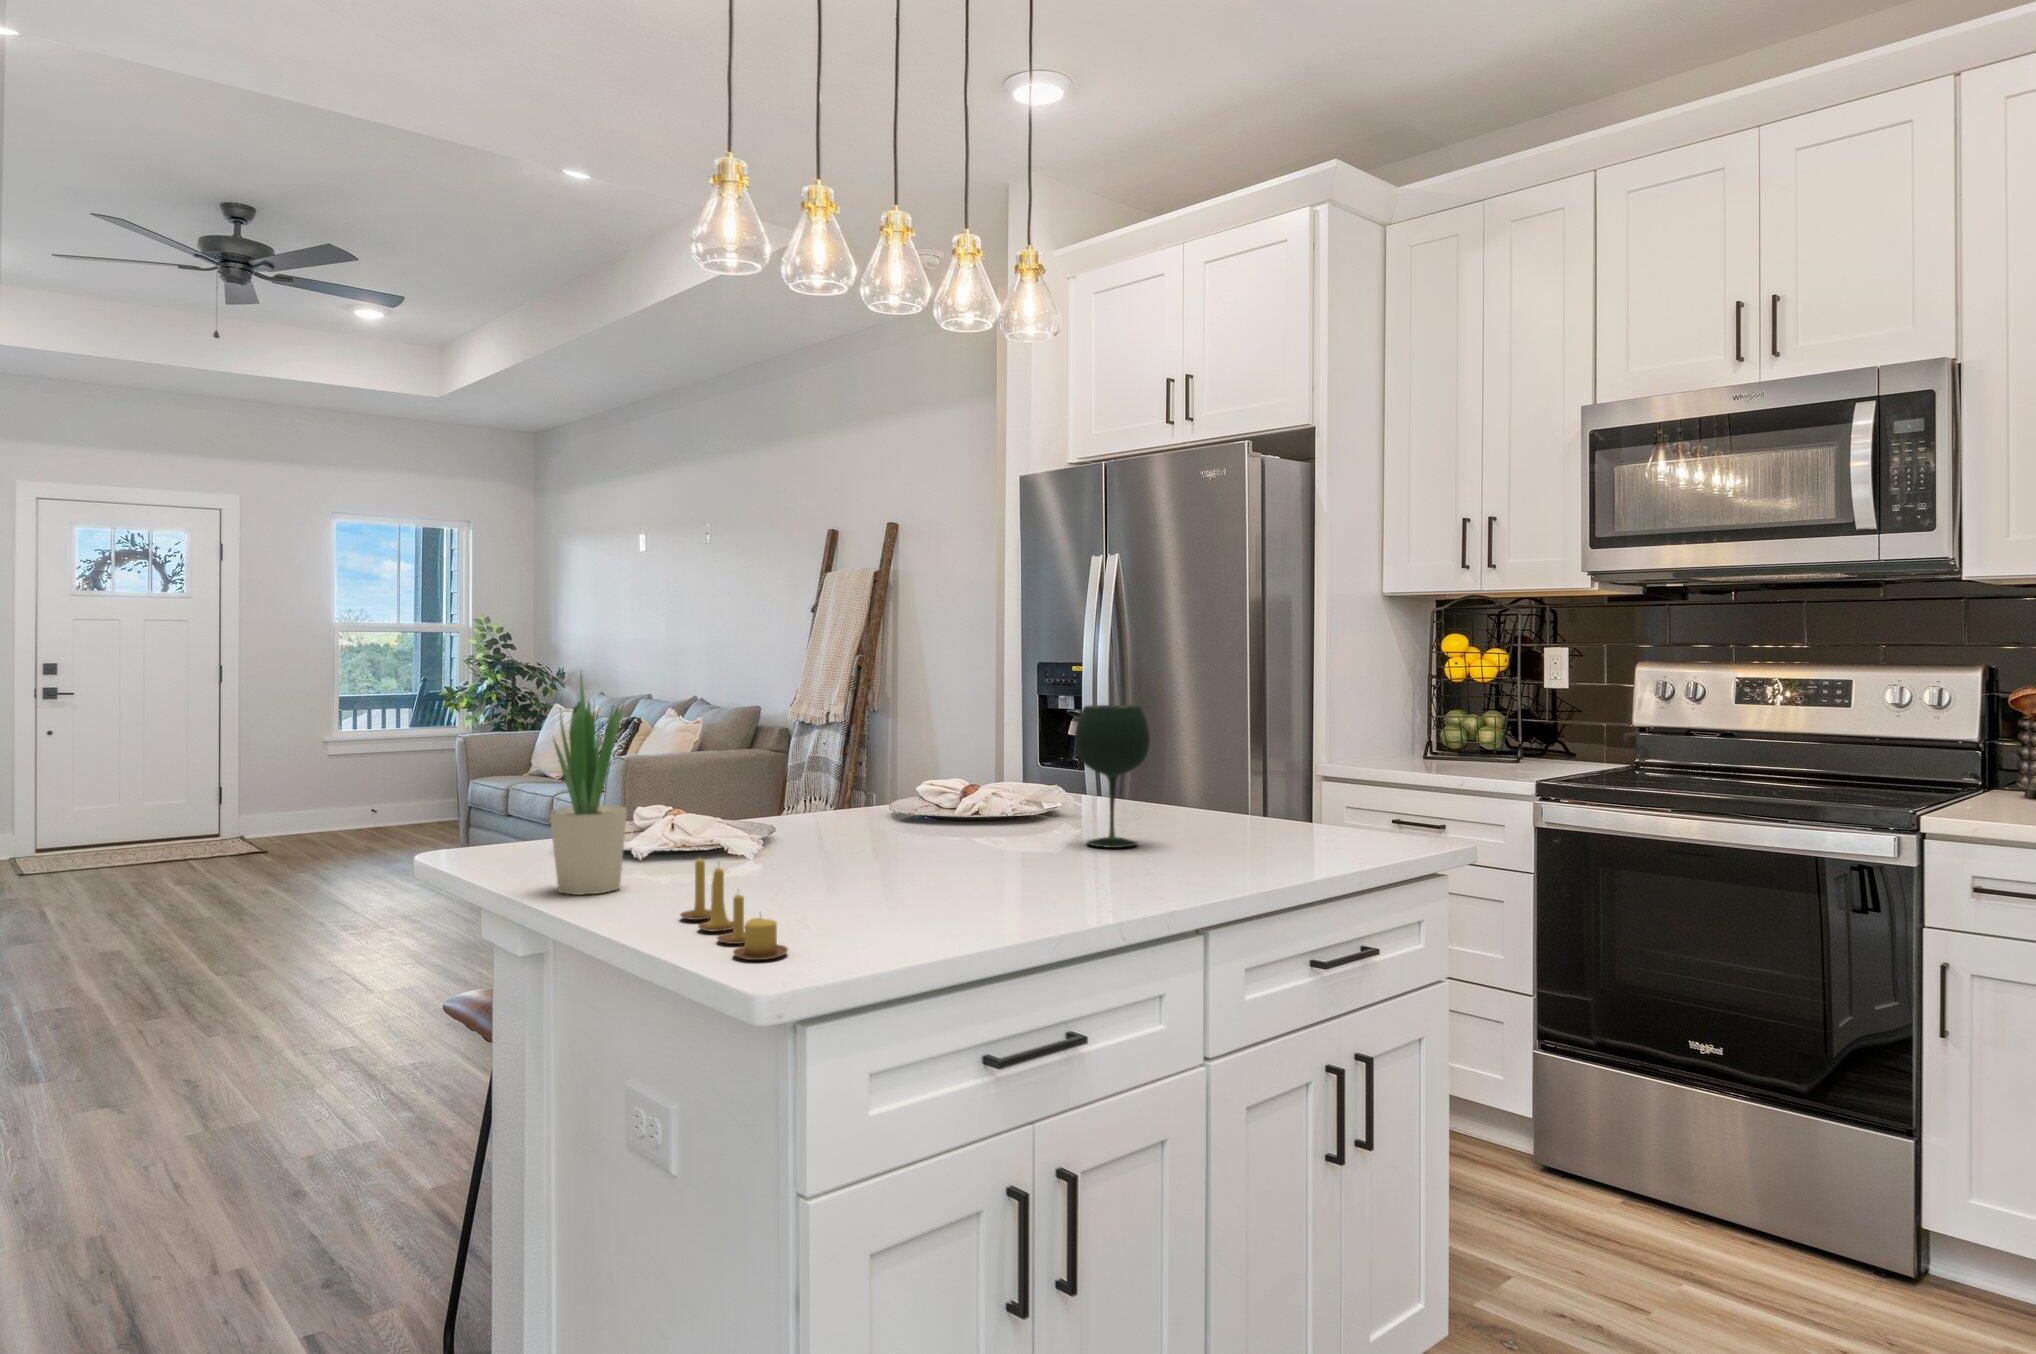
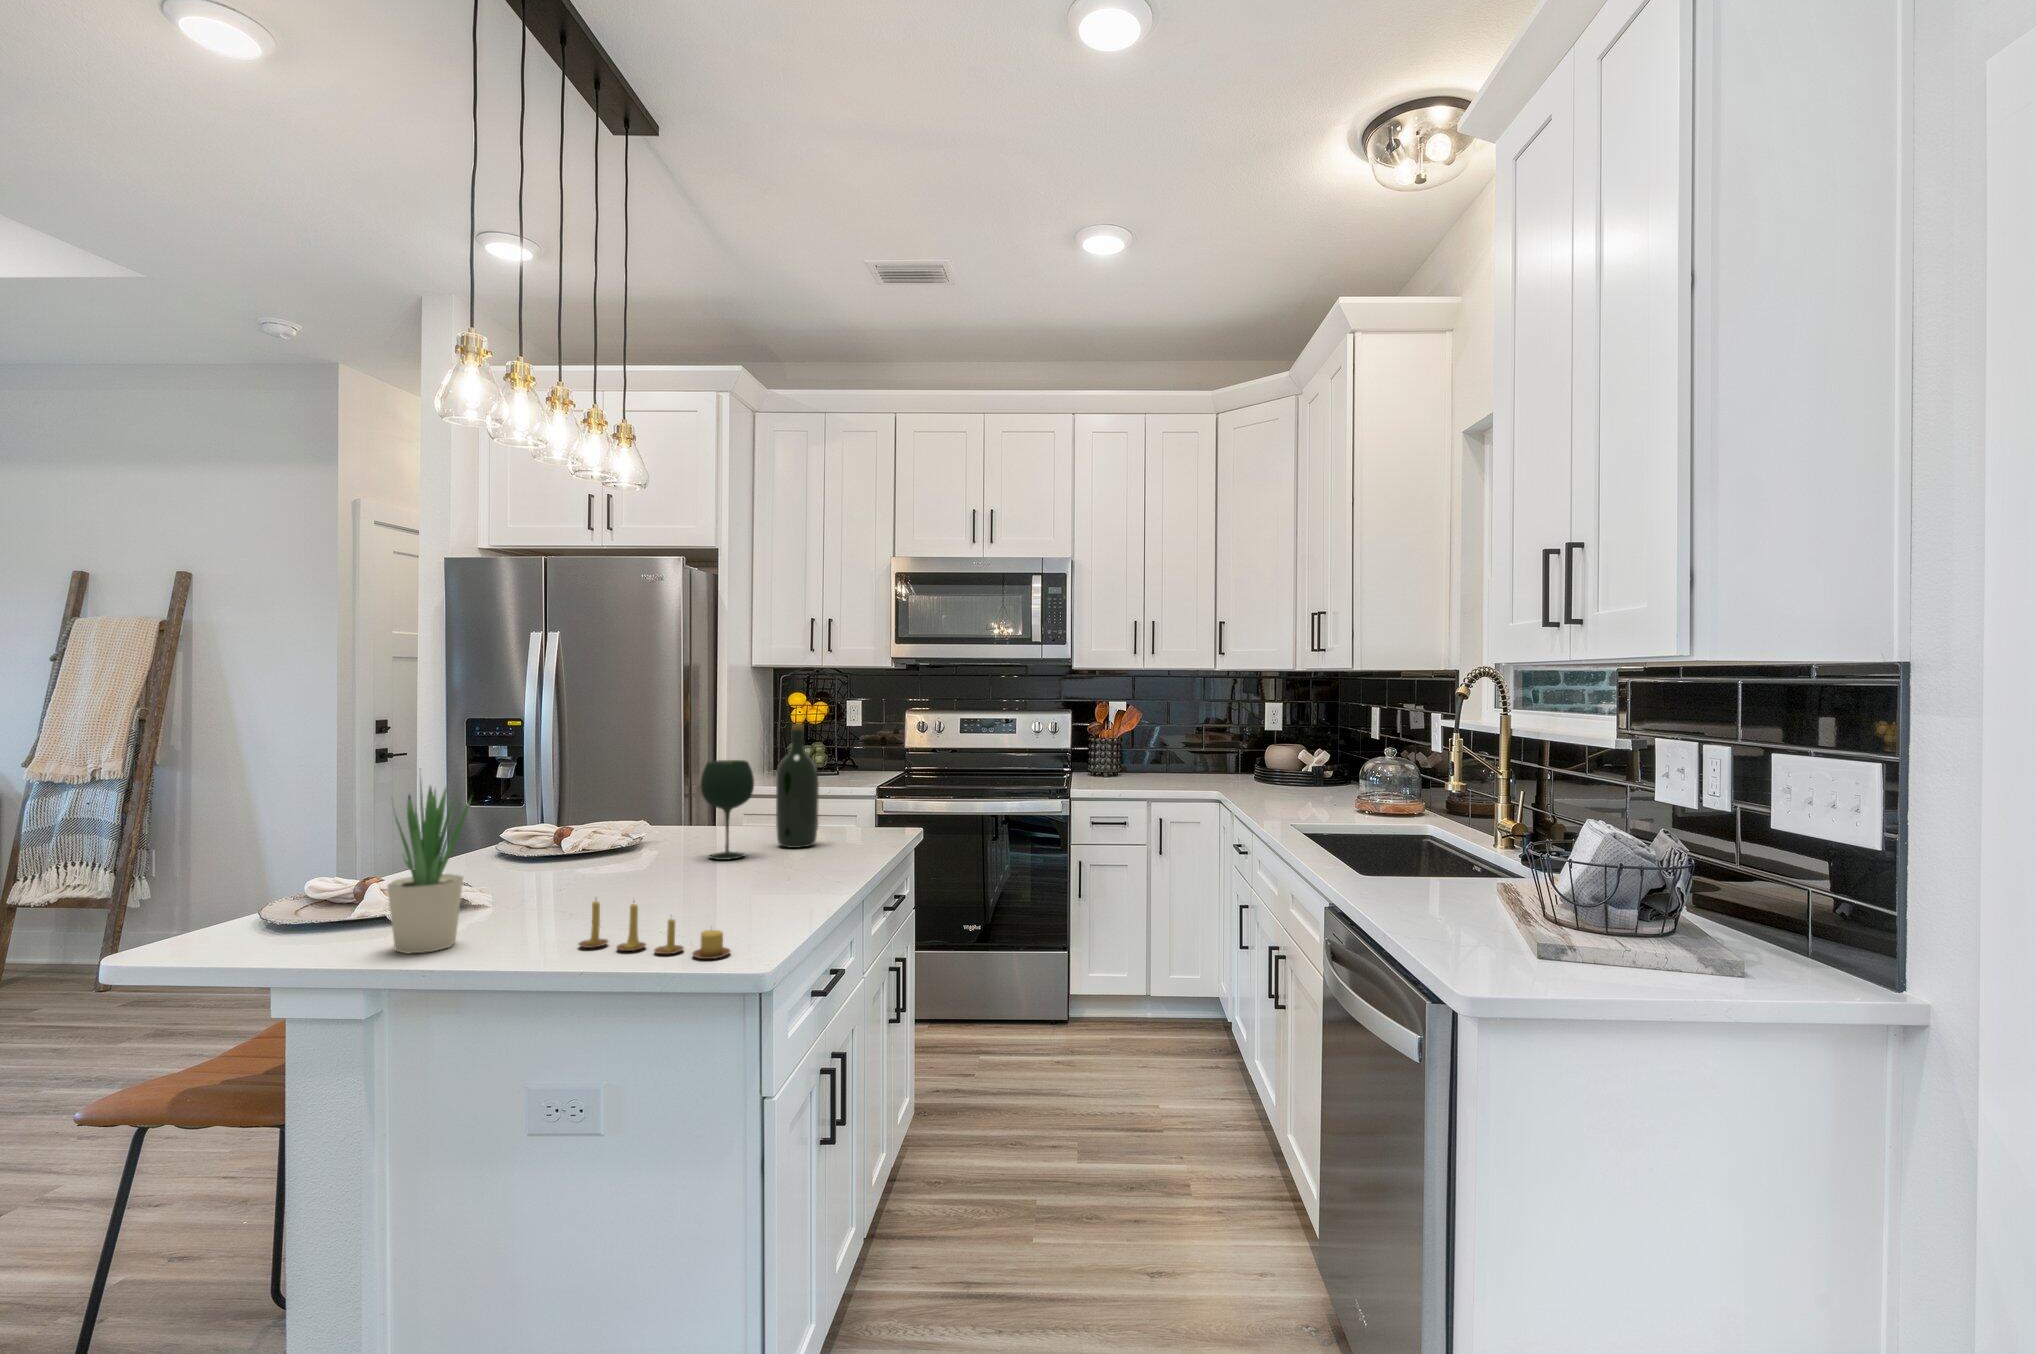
wine bottle: none [1205,657,1268,845] -> present [776,724,819,848]

